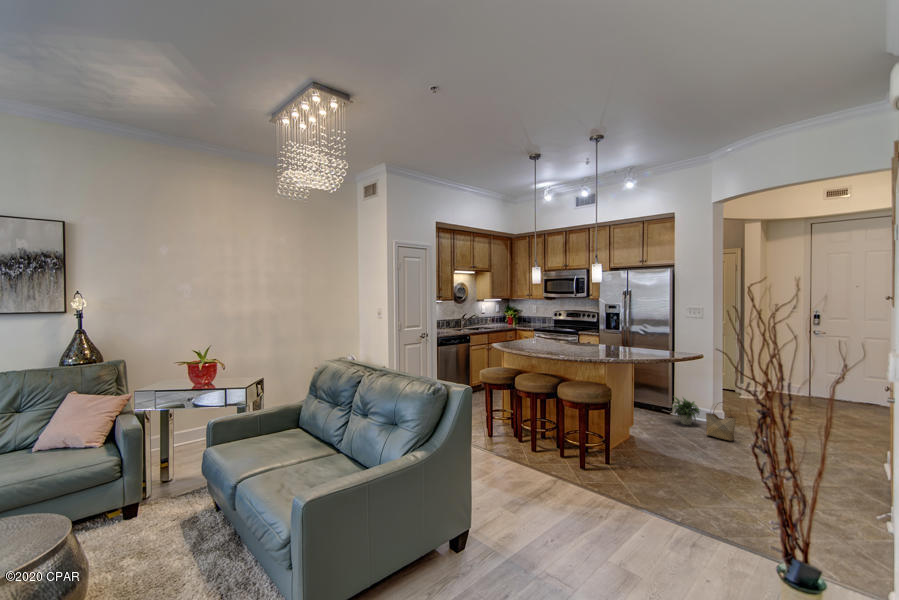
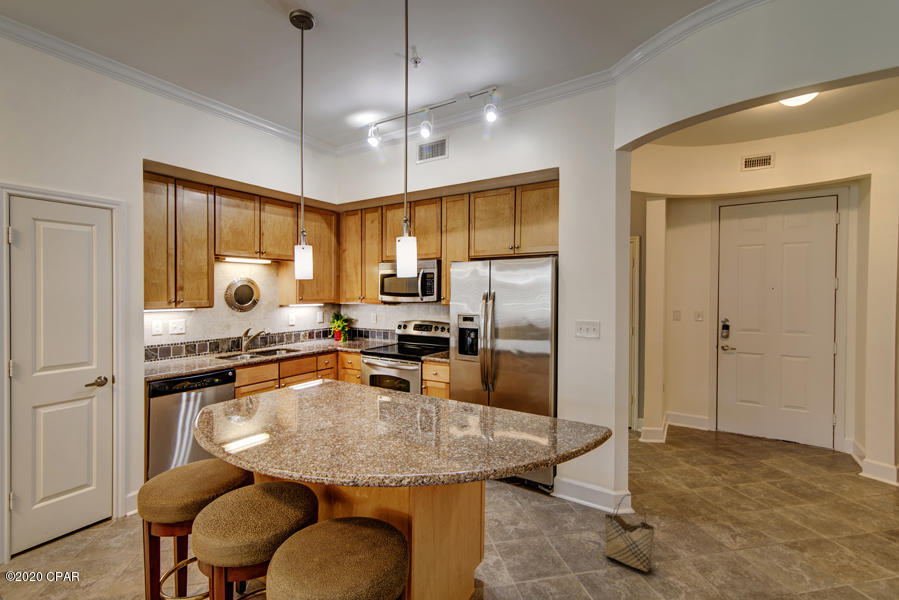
potted plant: present [673,397,700,425] -> none [551,469,596,522]

